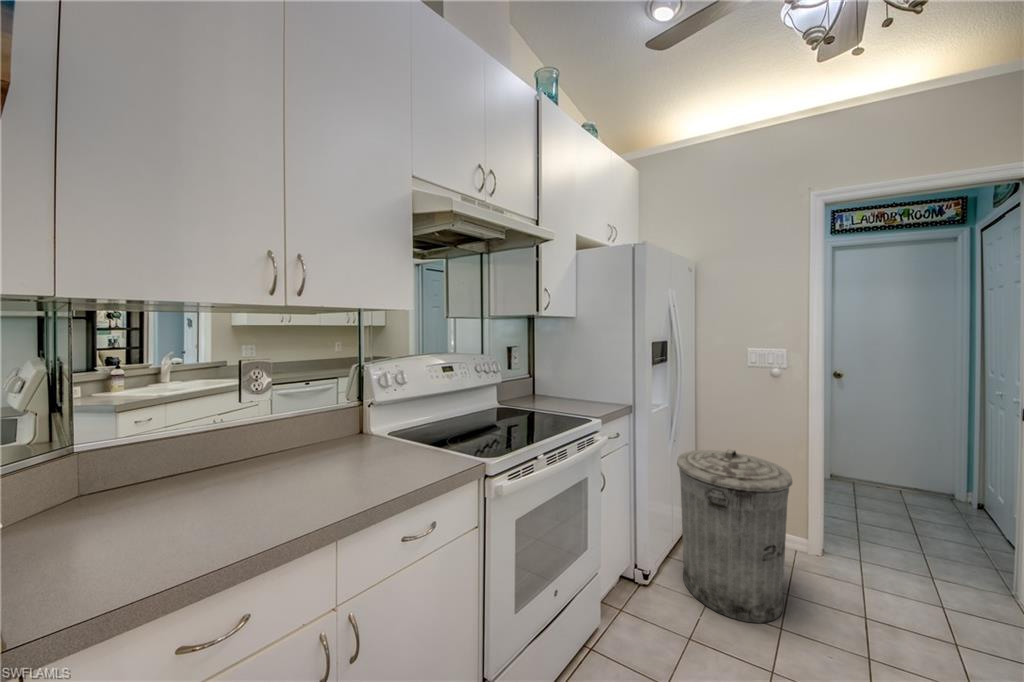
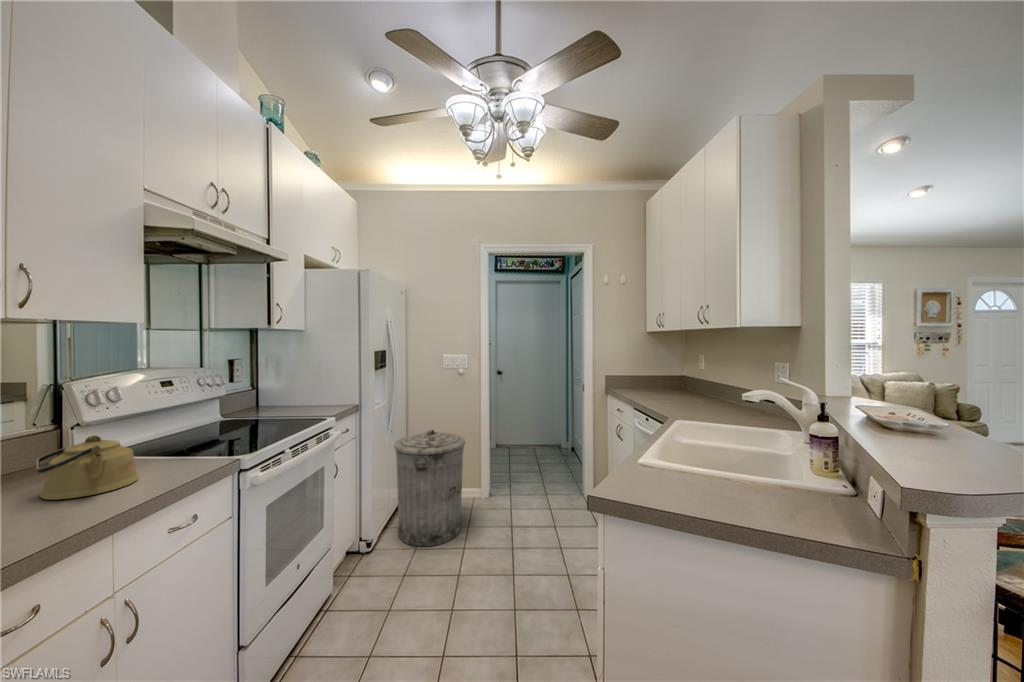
kettle: none [328,418,403,478] -> present [36,435,138,500]

